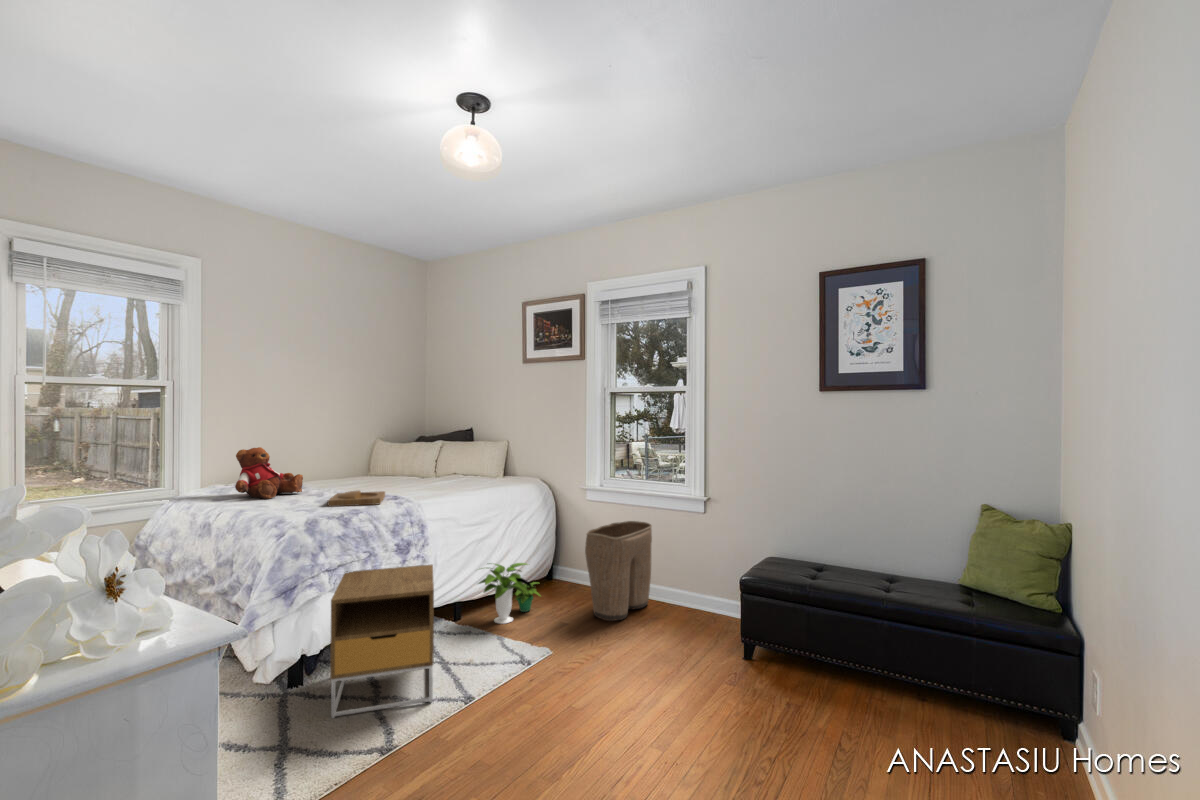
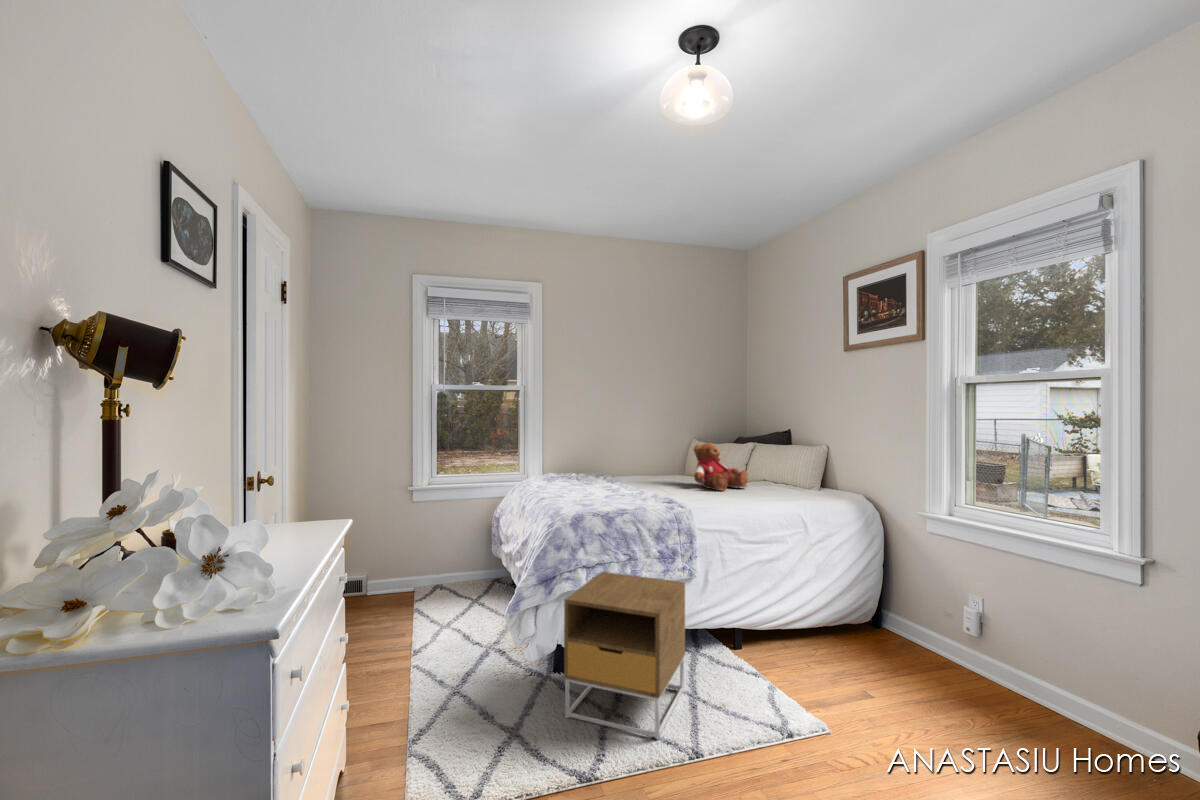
teddy bear: present [235,447,303,499] -> present [693,443,747,491]
tray: present [328,491,385,506] -> none [601,490,662,507]
laundry basket: present [585,521,652,621] -> none [905,573,1029,719]
potted plant: present [478,563,540,624] -> none [756,593,845,672]

